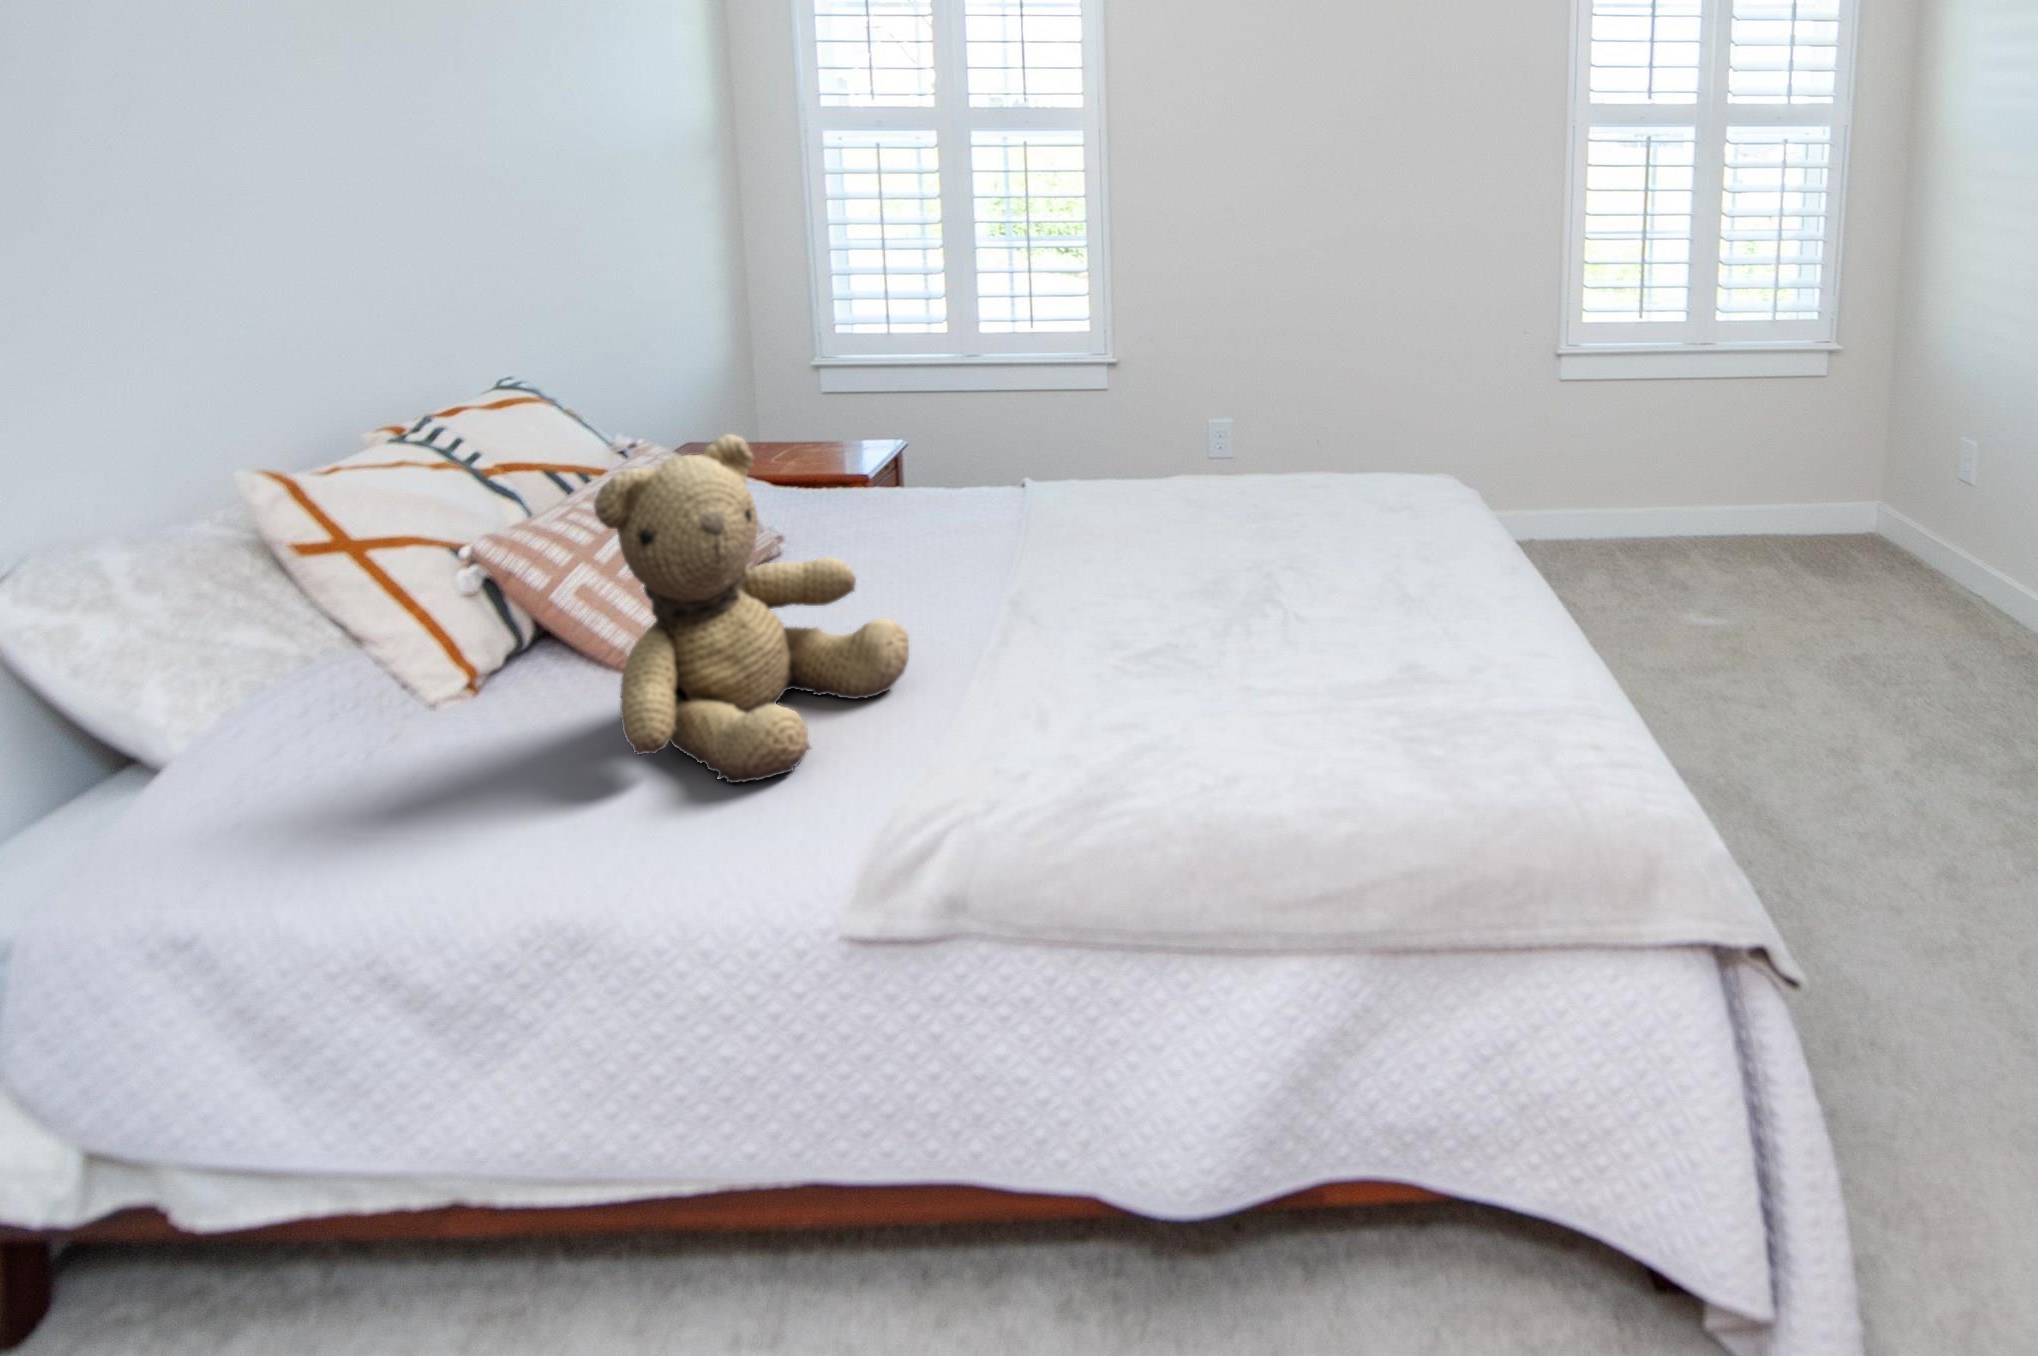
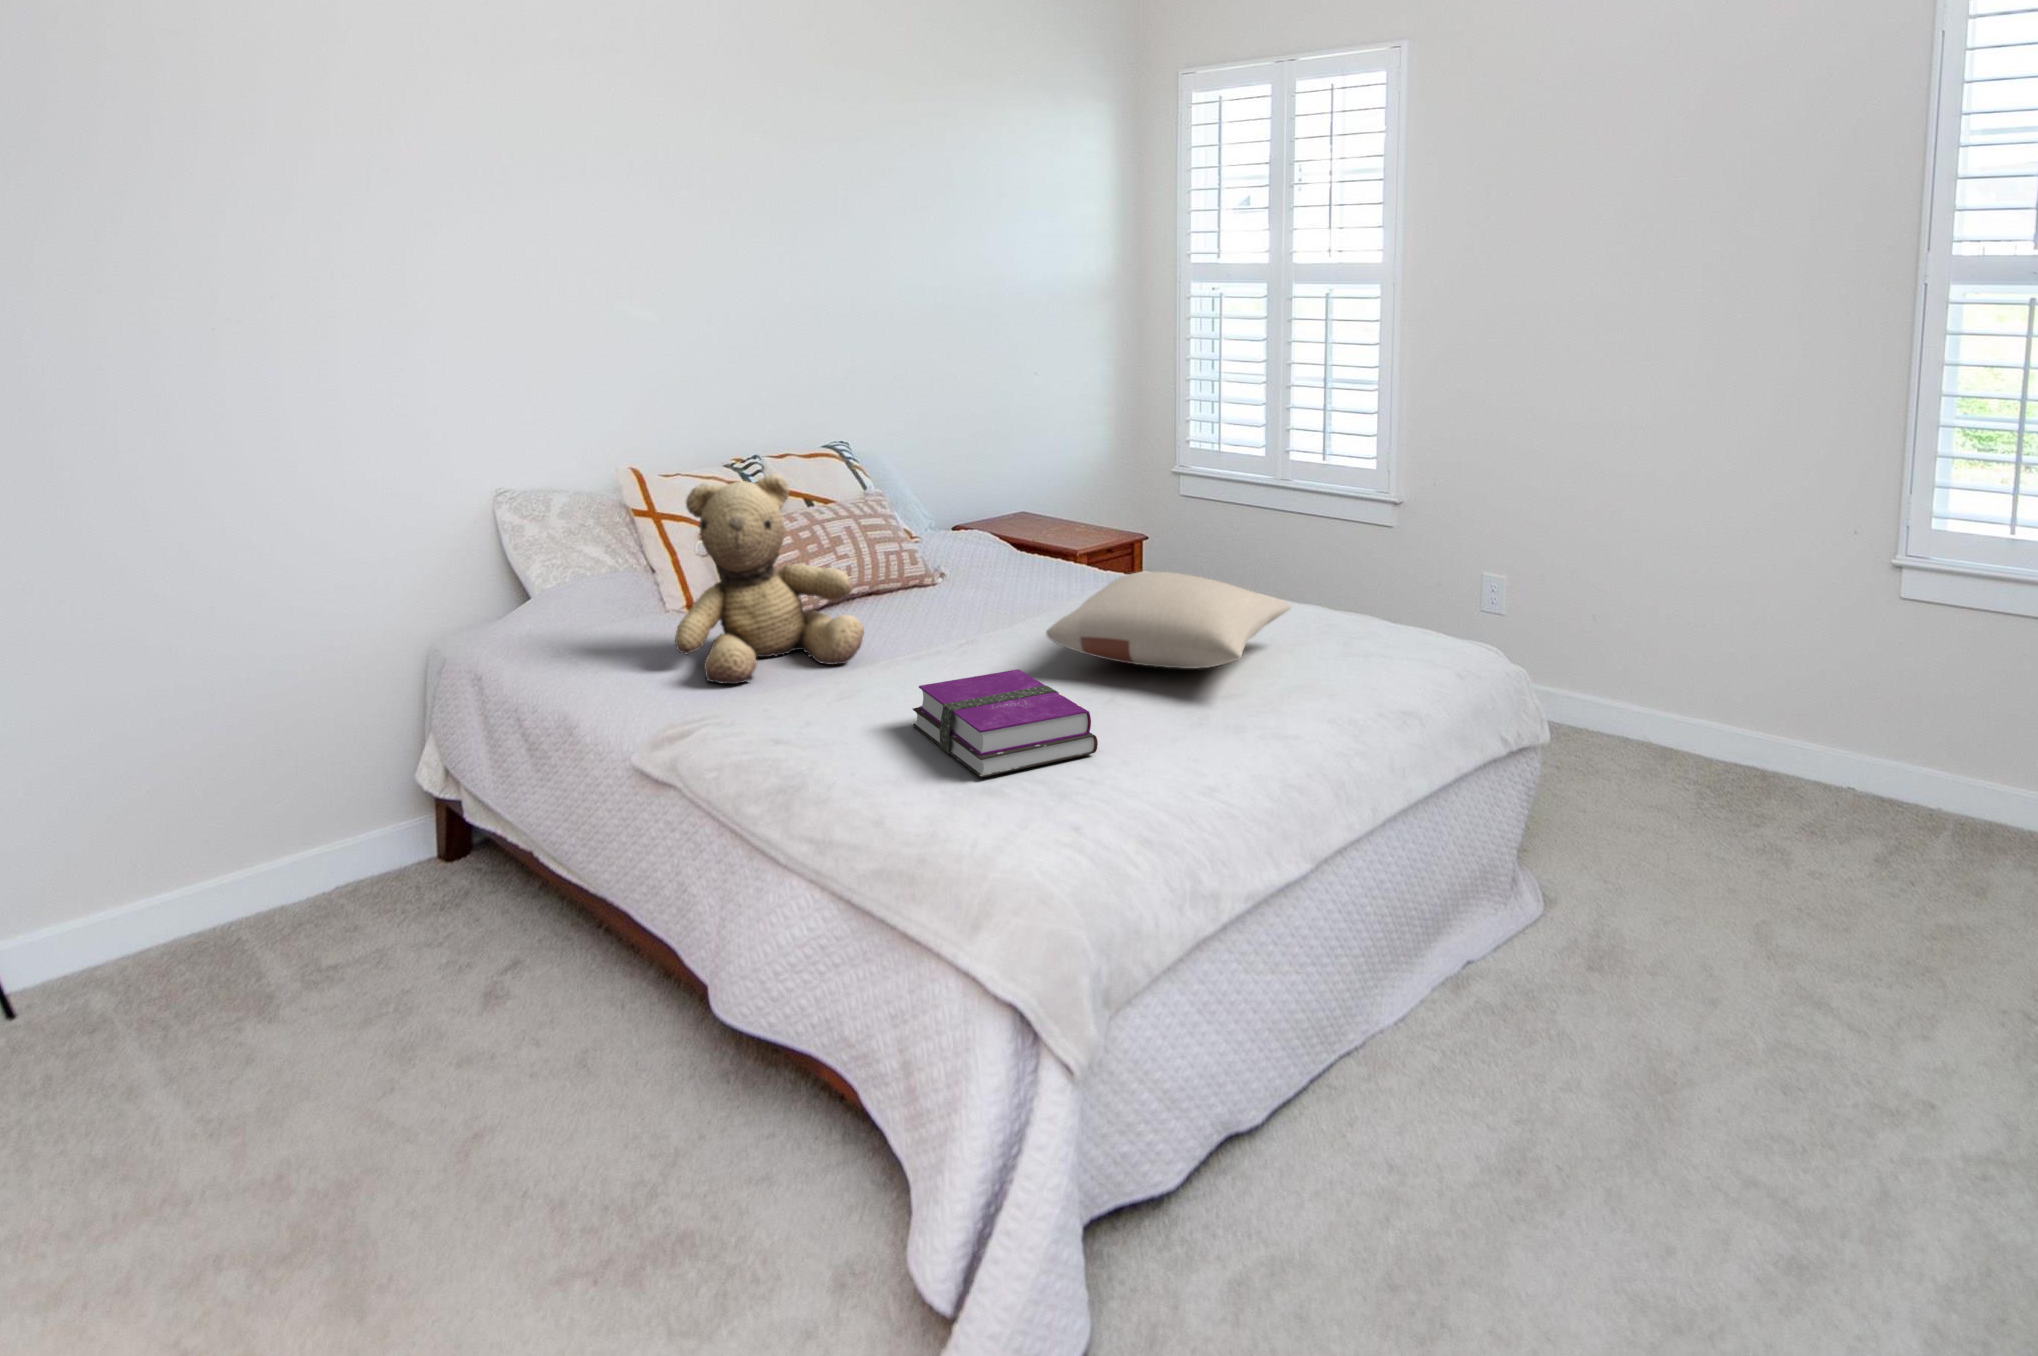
pillow: none [1109,469,1386,586] -> present [1047,572,1291,669]
hardback book: none [1132,626,1378,772] -> present [913,670,1098,778]

